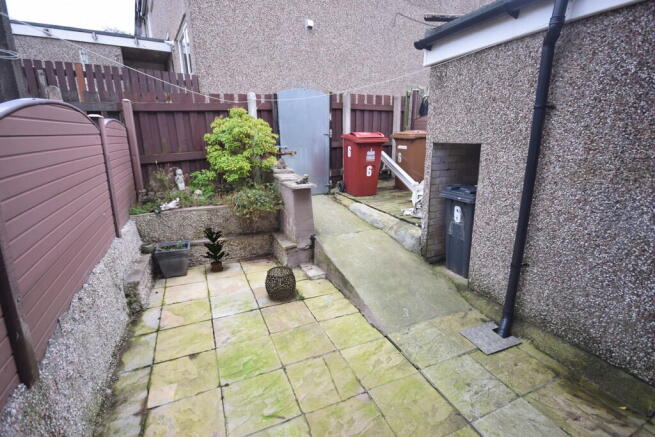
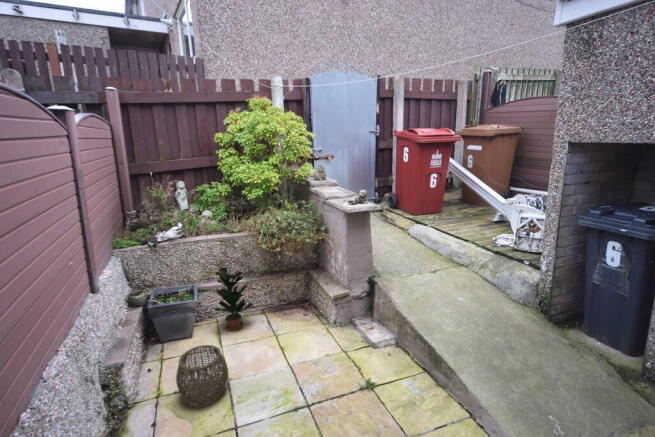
woven basket: present [265,266,296,300] -> present [176,345,228,406]

